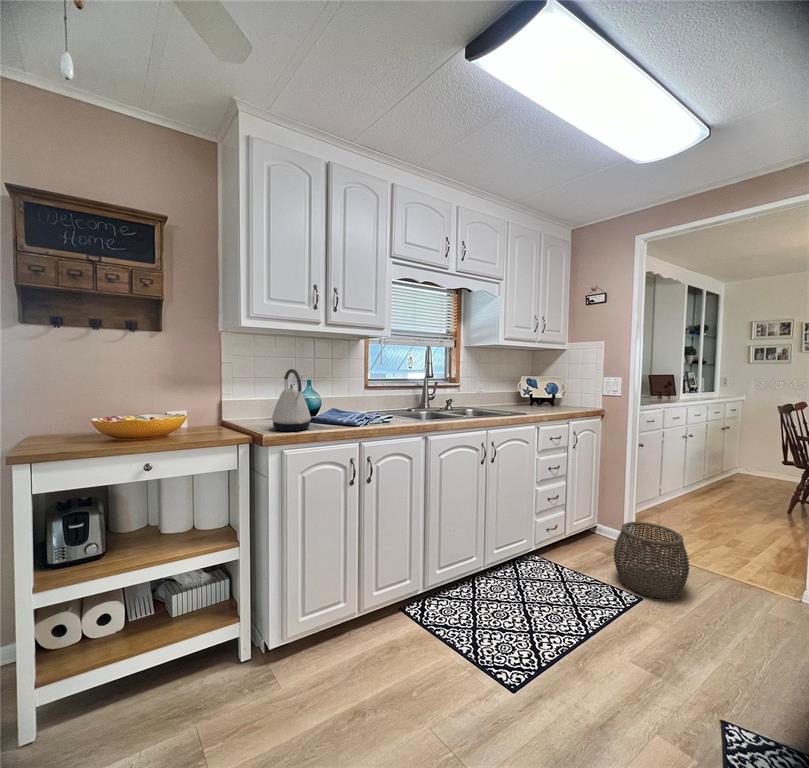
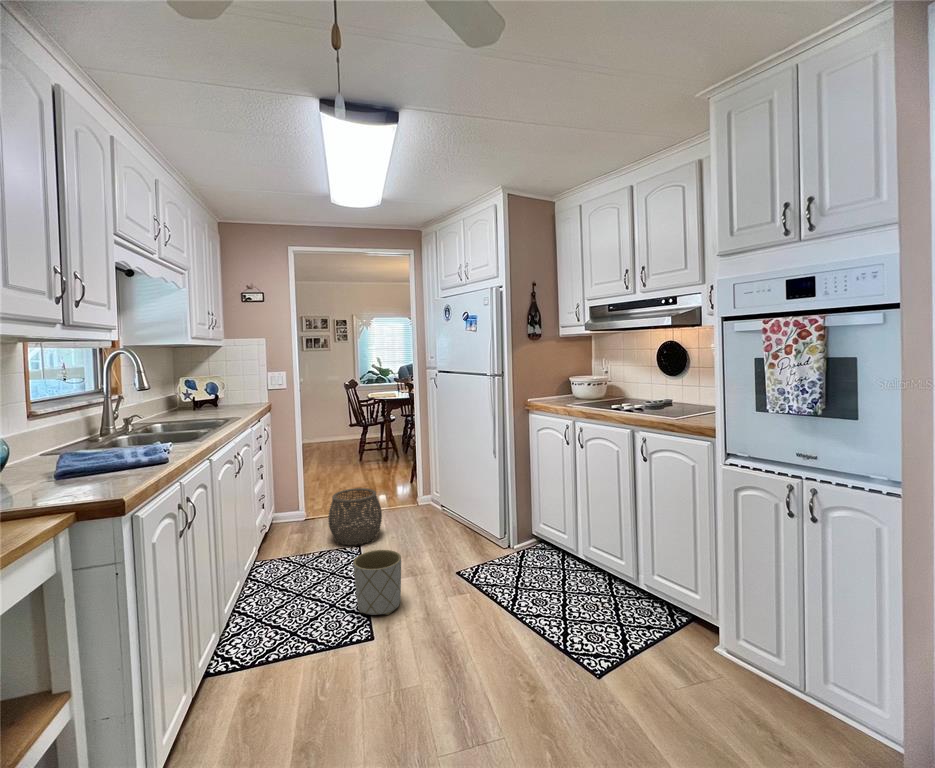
kettle: present [271,369,311,431] -> none [41,393,131,490]
planter: none [538,594,601,686] -> present [353,550,401,615]

